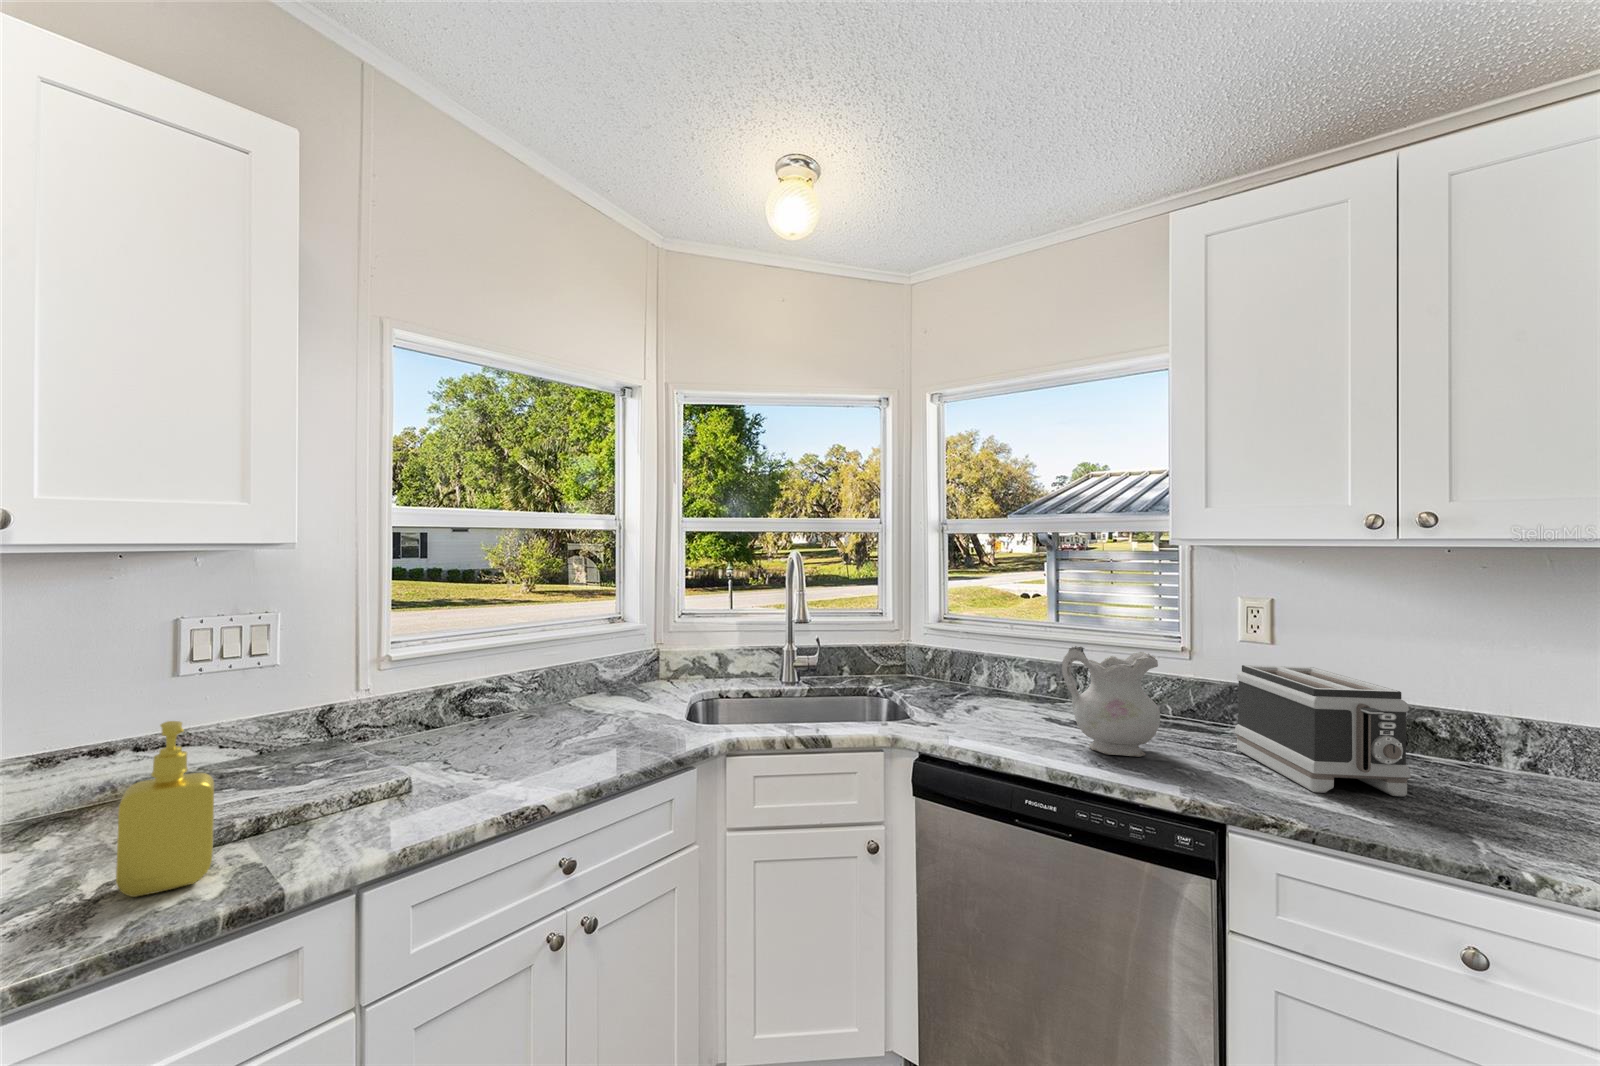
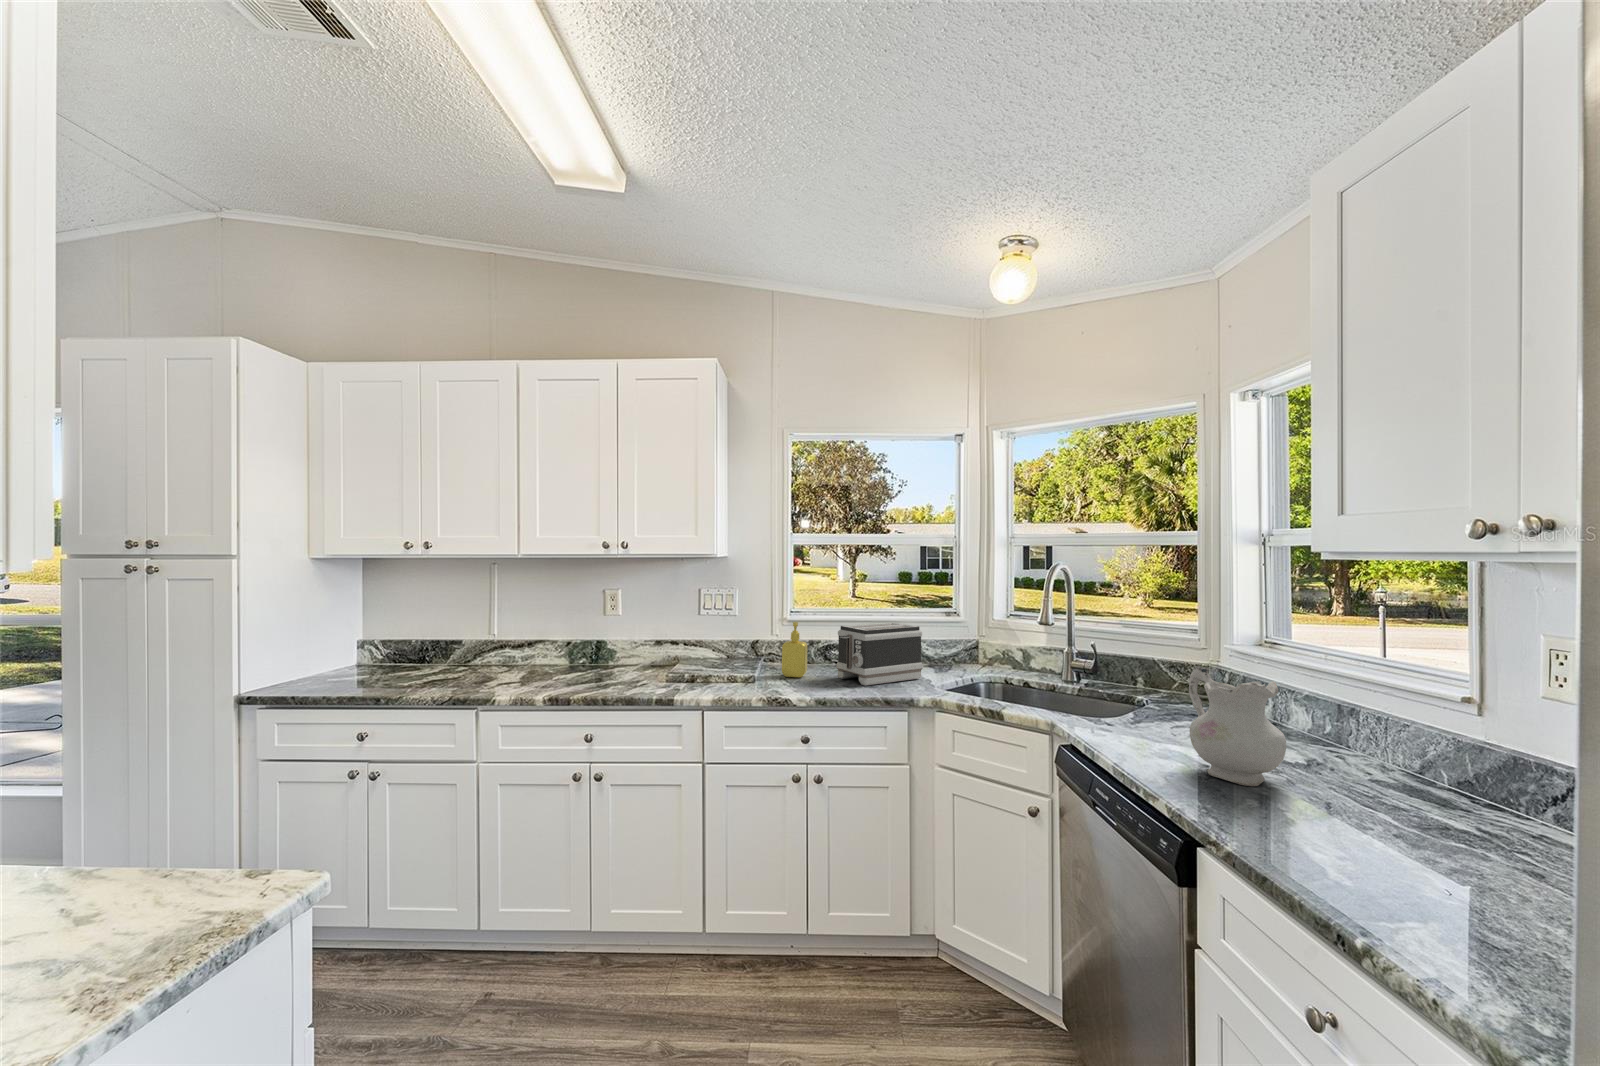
toaster: present [1235,665,1411,796] -> present [836,622,923,686]
soap dispenser: present [116,721,214,897] -> present [782,622,807,678]

